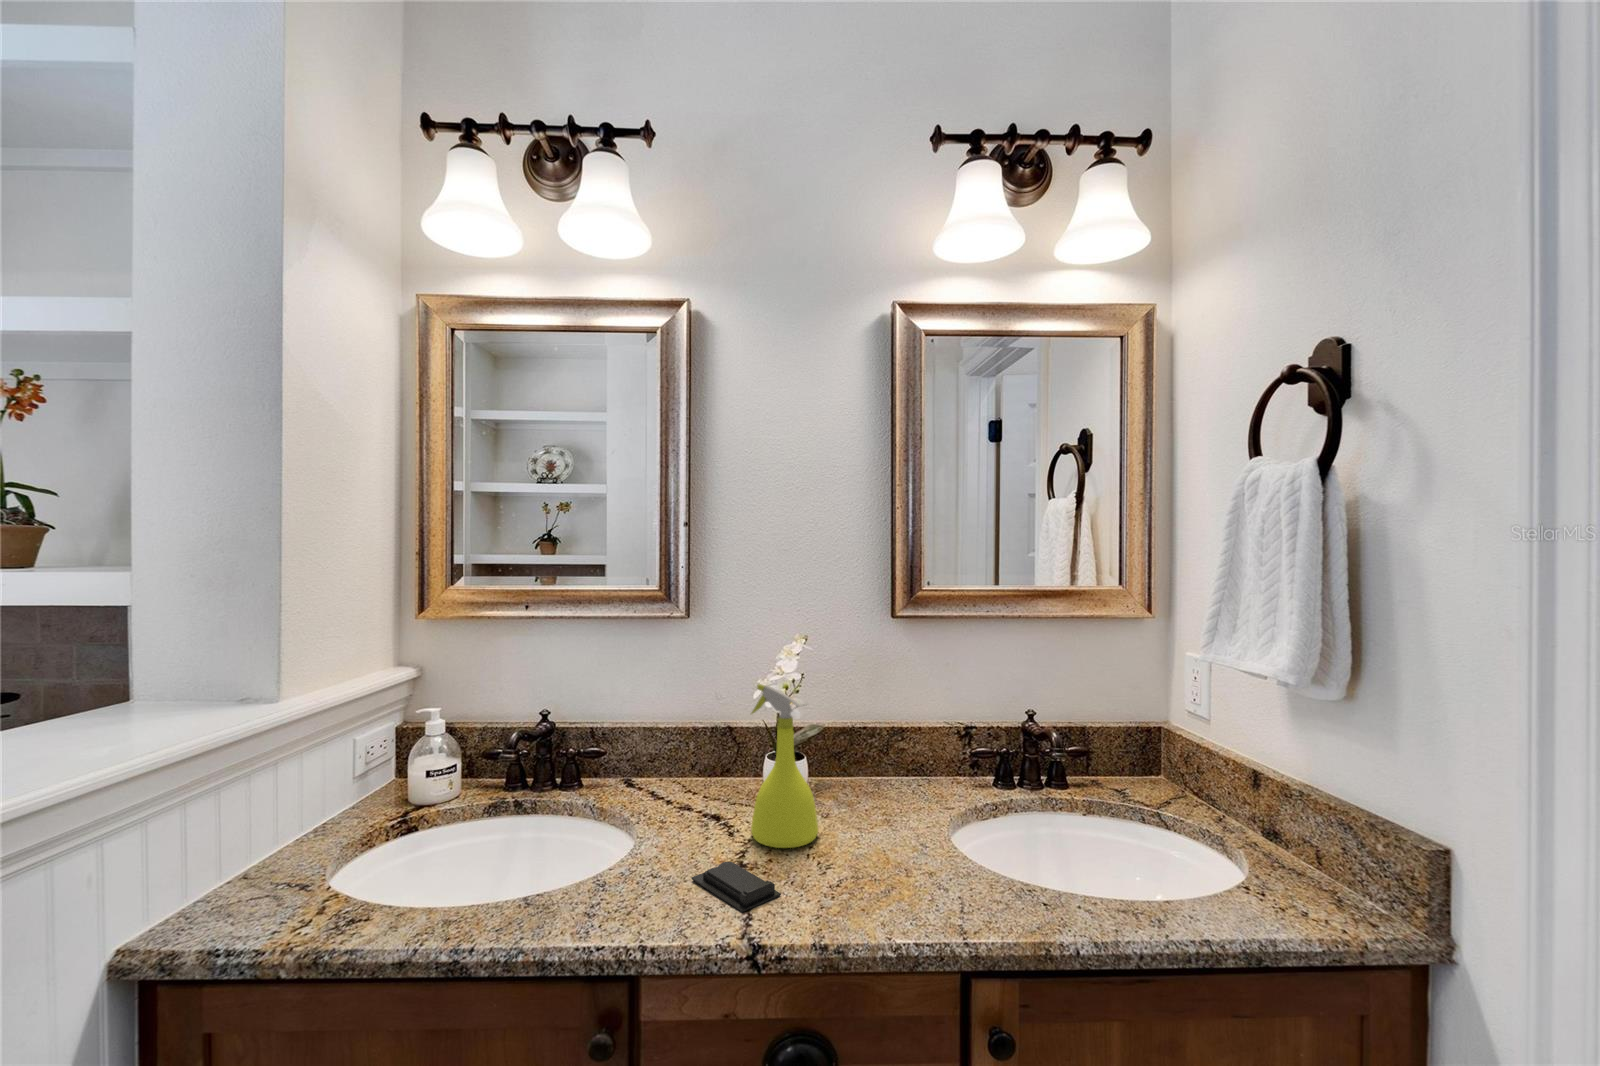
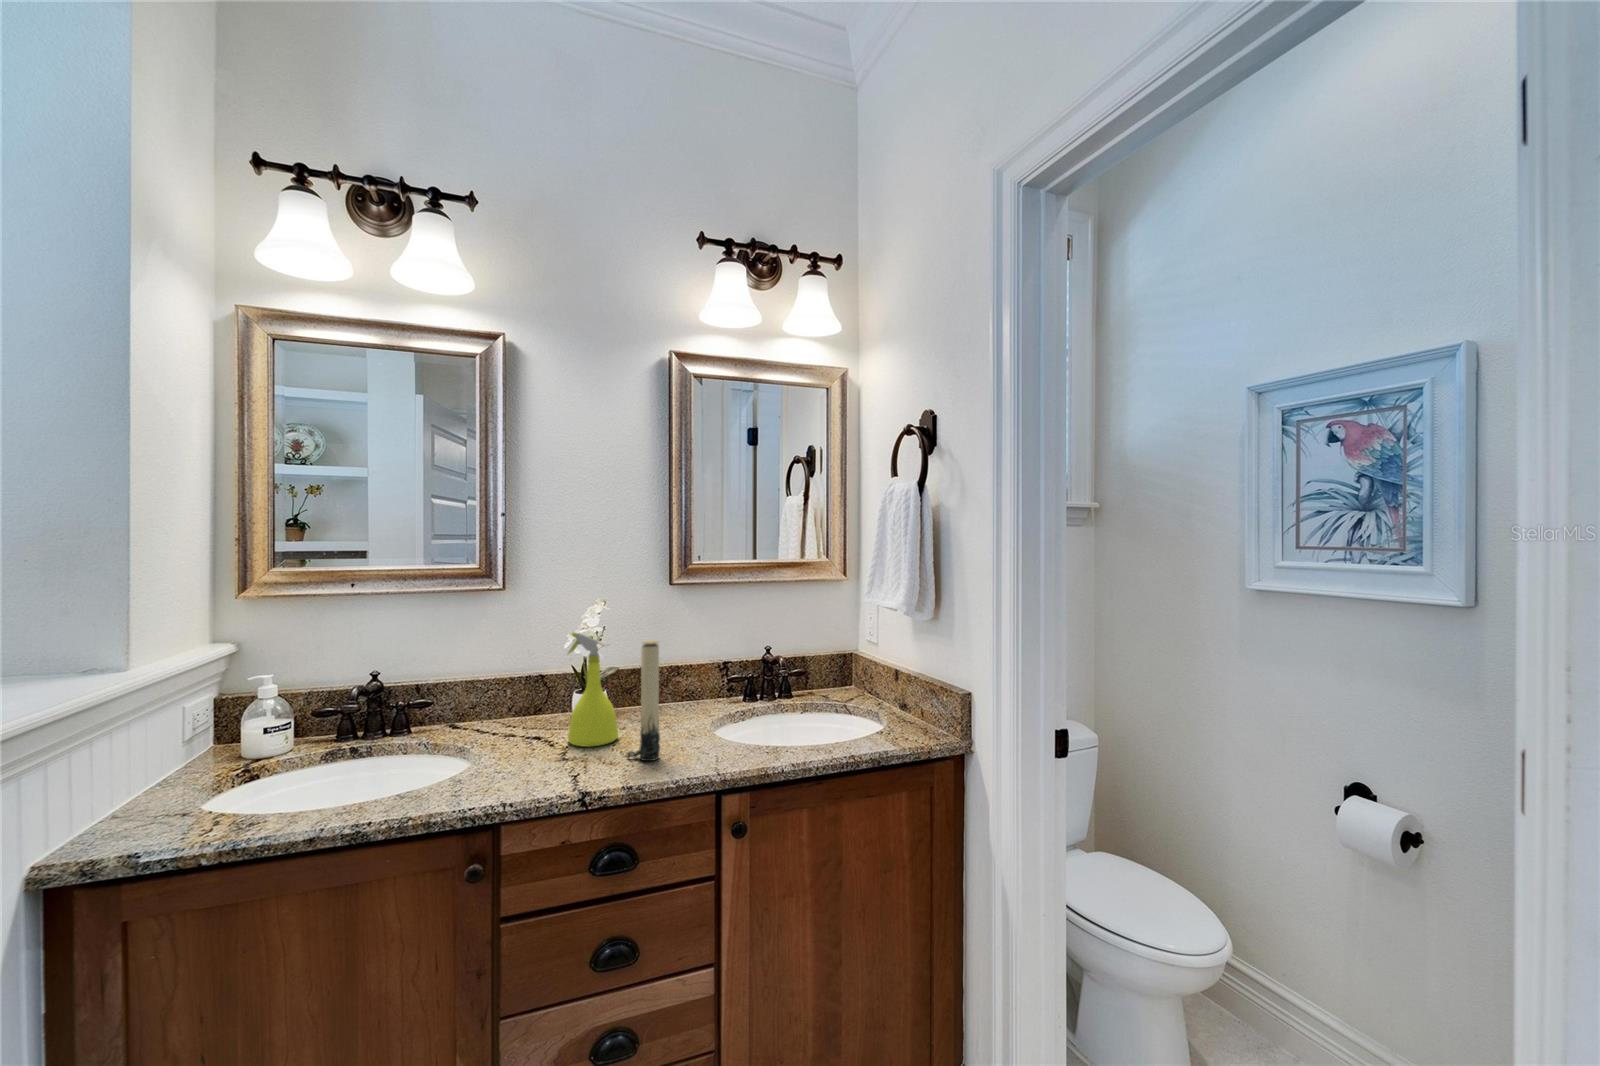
candle: none [824,708,872,892] -> present [627,640,660,761]
soap bar: present [691,862,781,912] -> none [529,755,598,780]

